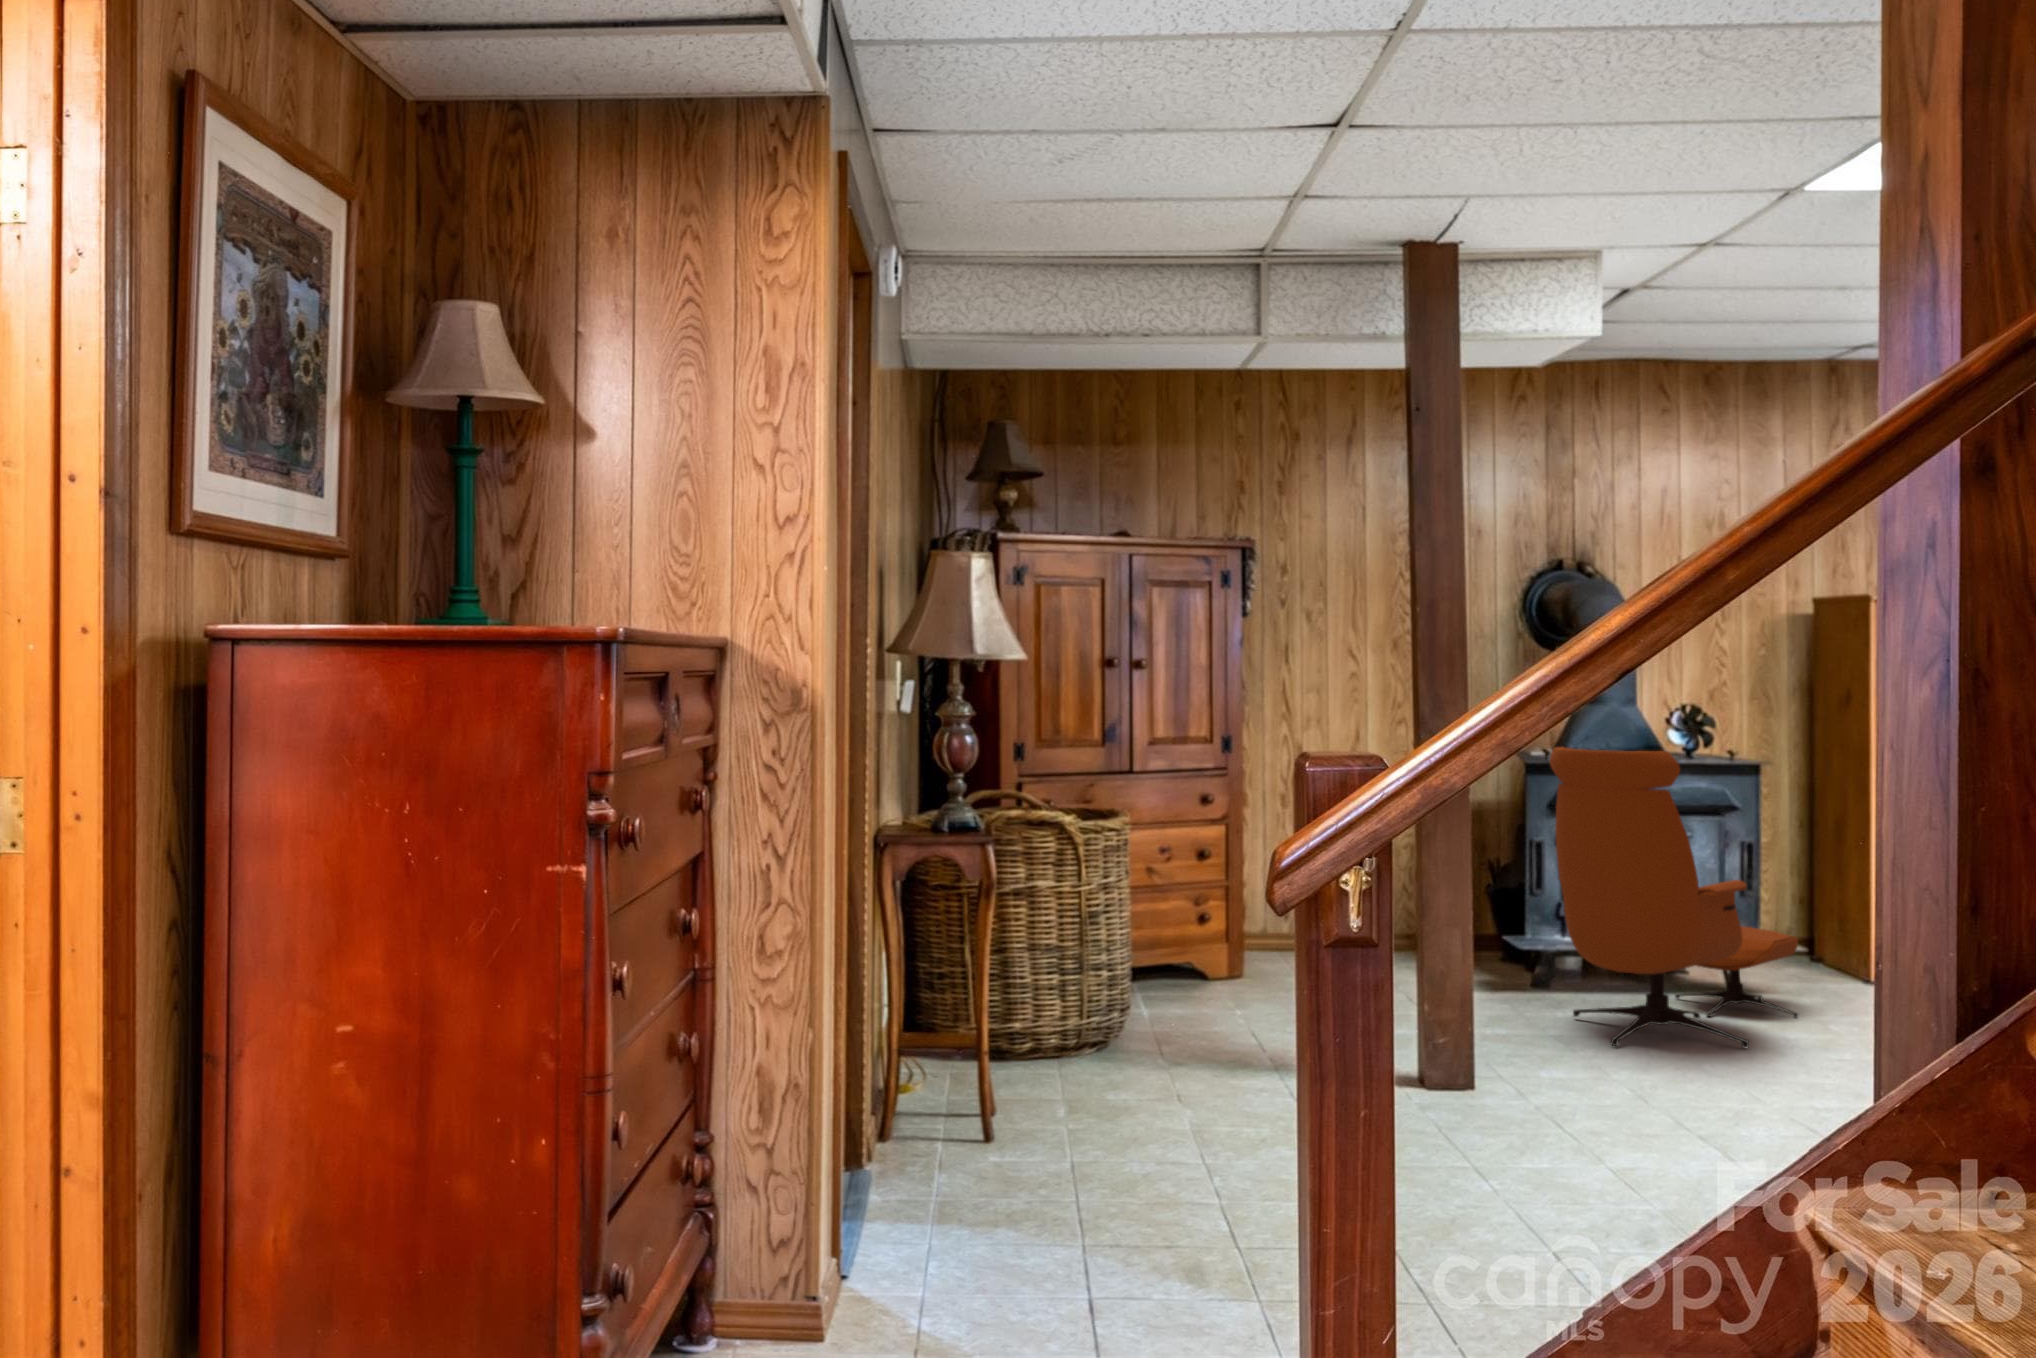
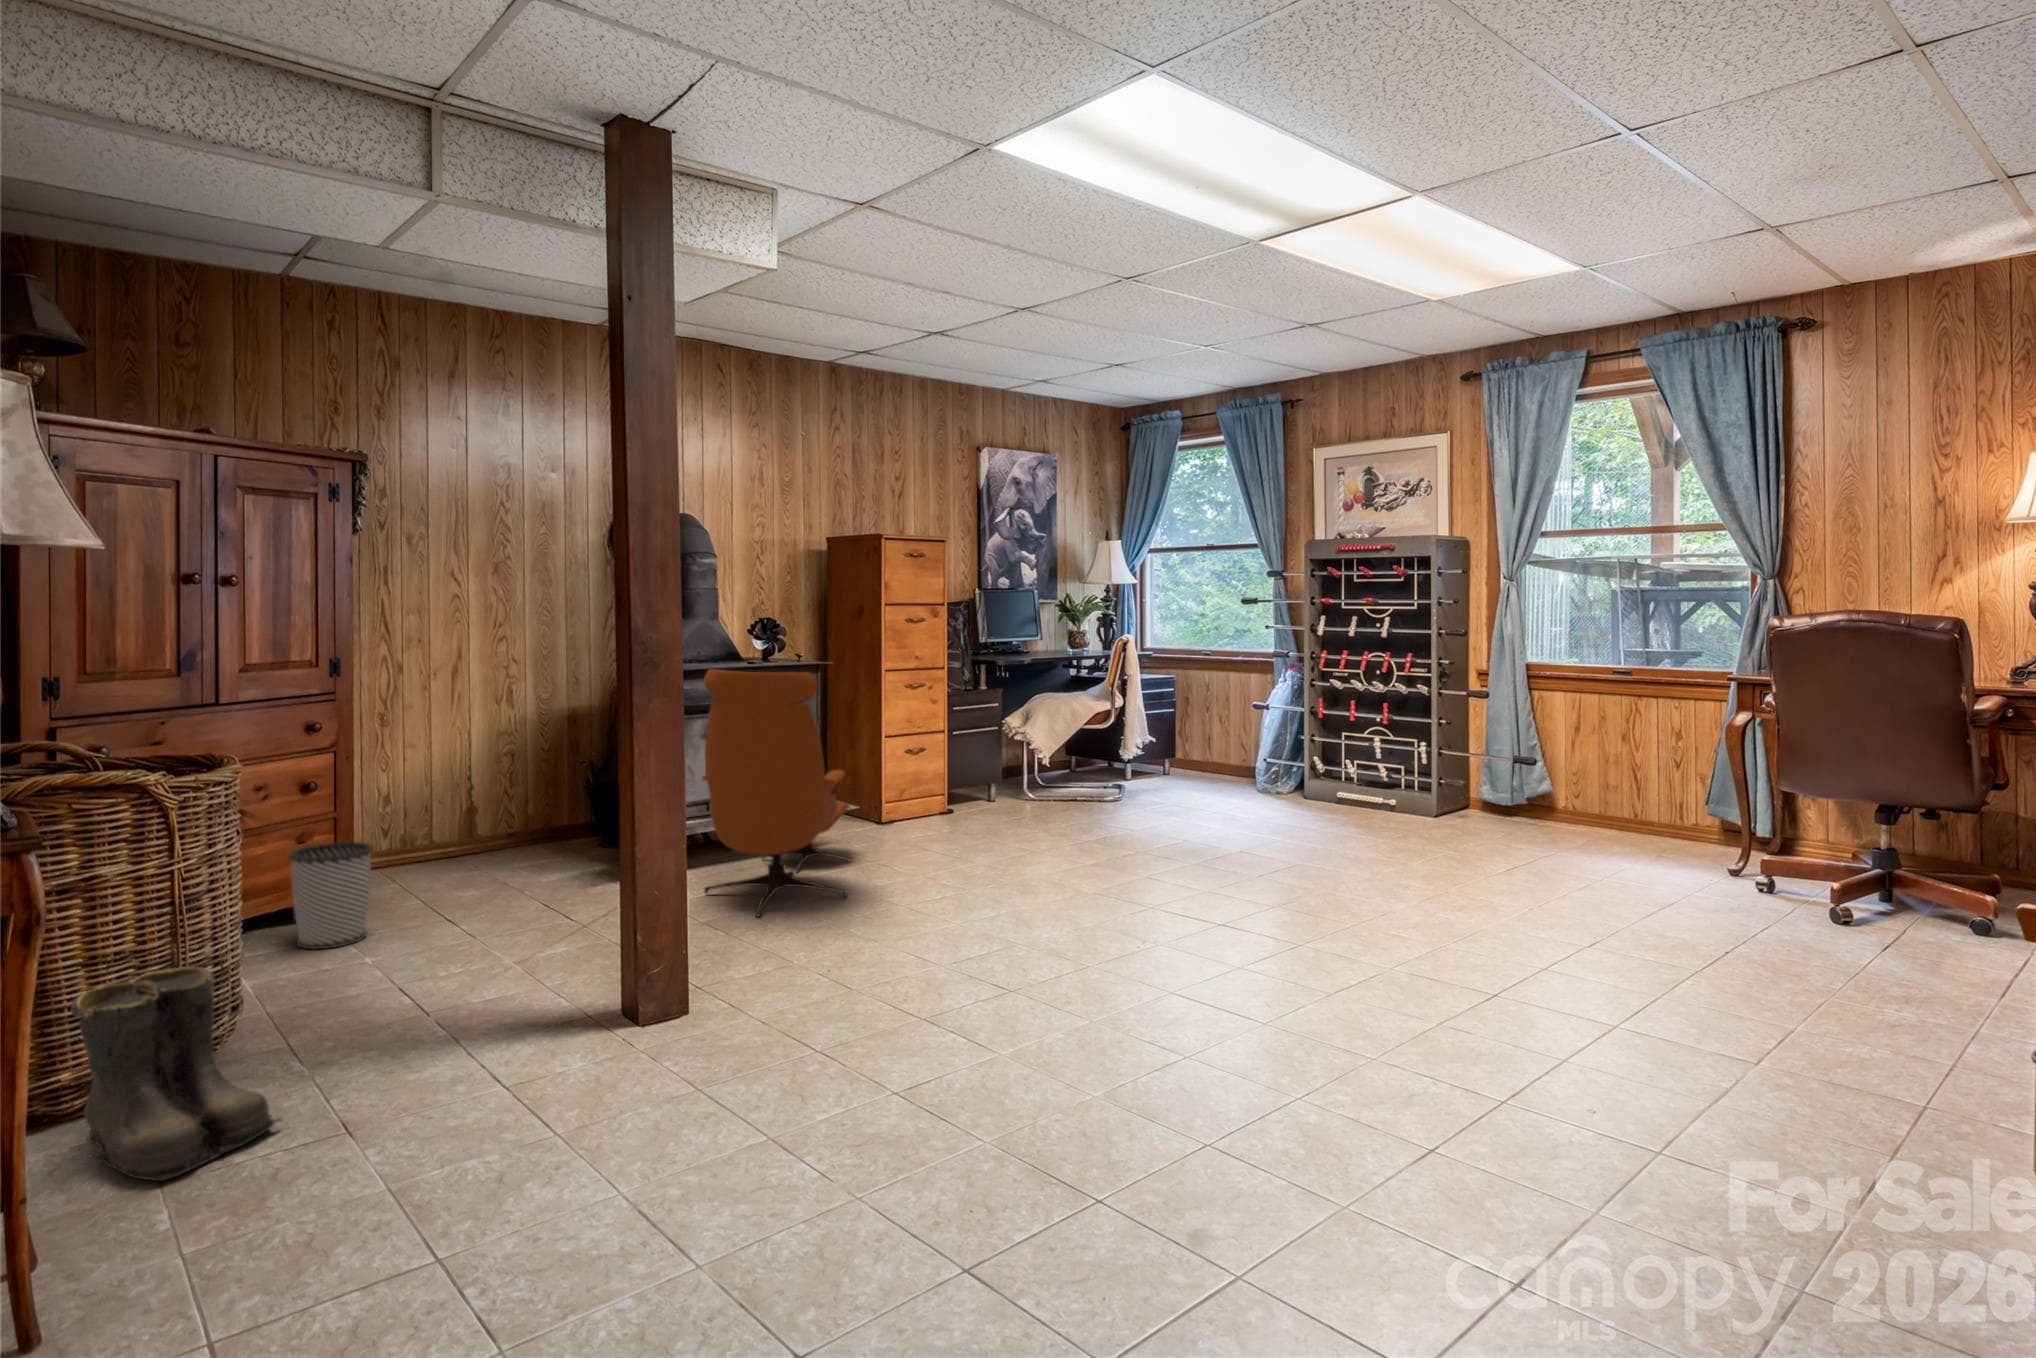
wastebasket: none [1182,906,1247,1001] -> present [288,842,373,949]
boots: none [1018,962,1131,1102] -> present [71,967,282,1181]

